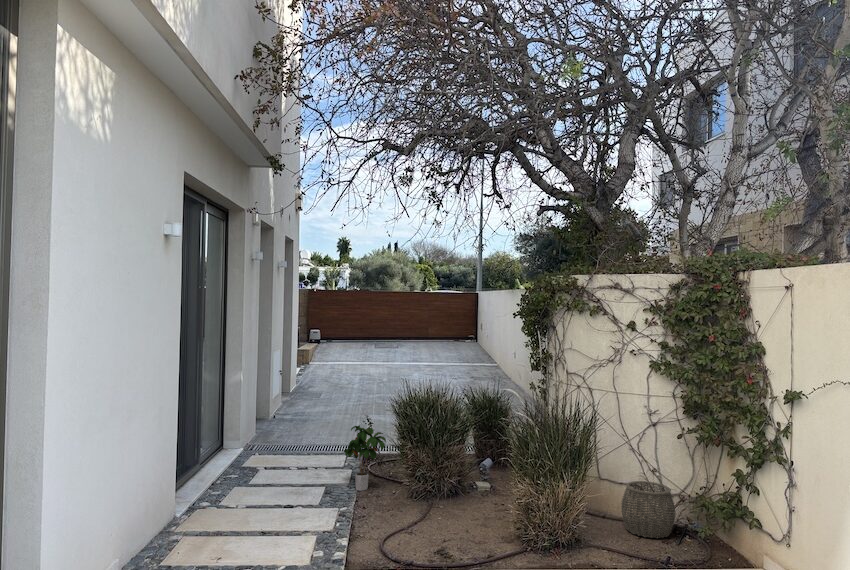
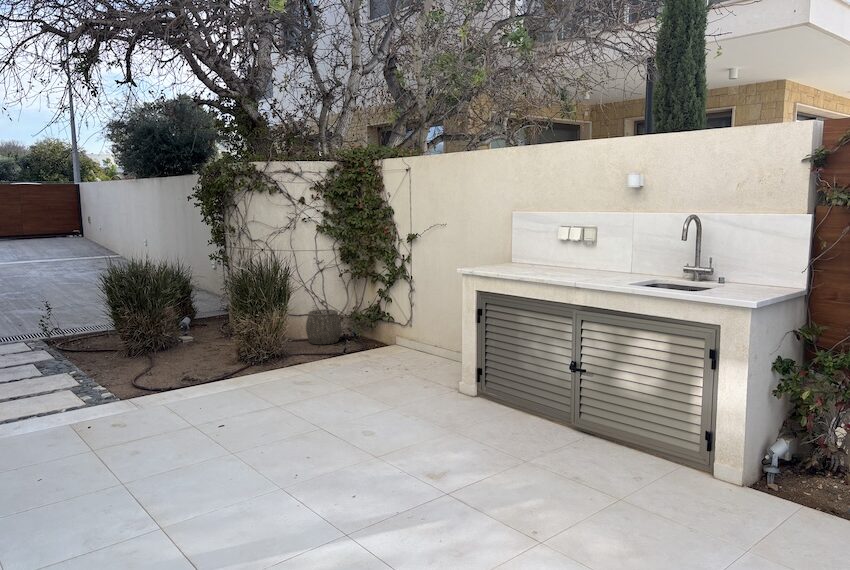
potted plant: present [344,425,386,491] -> none [48,305,99,362]

